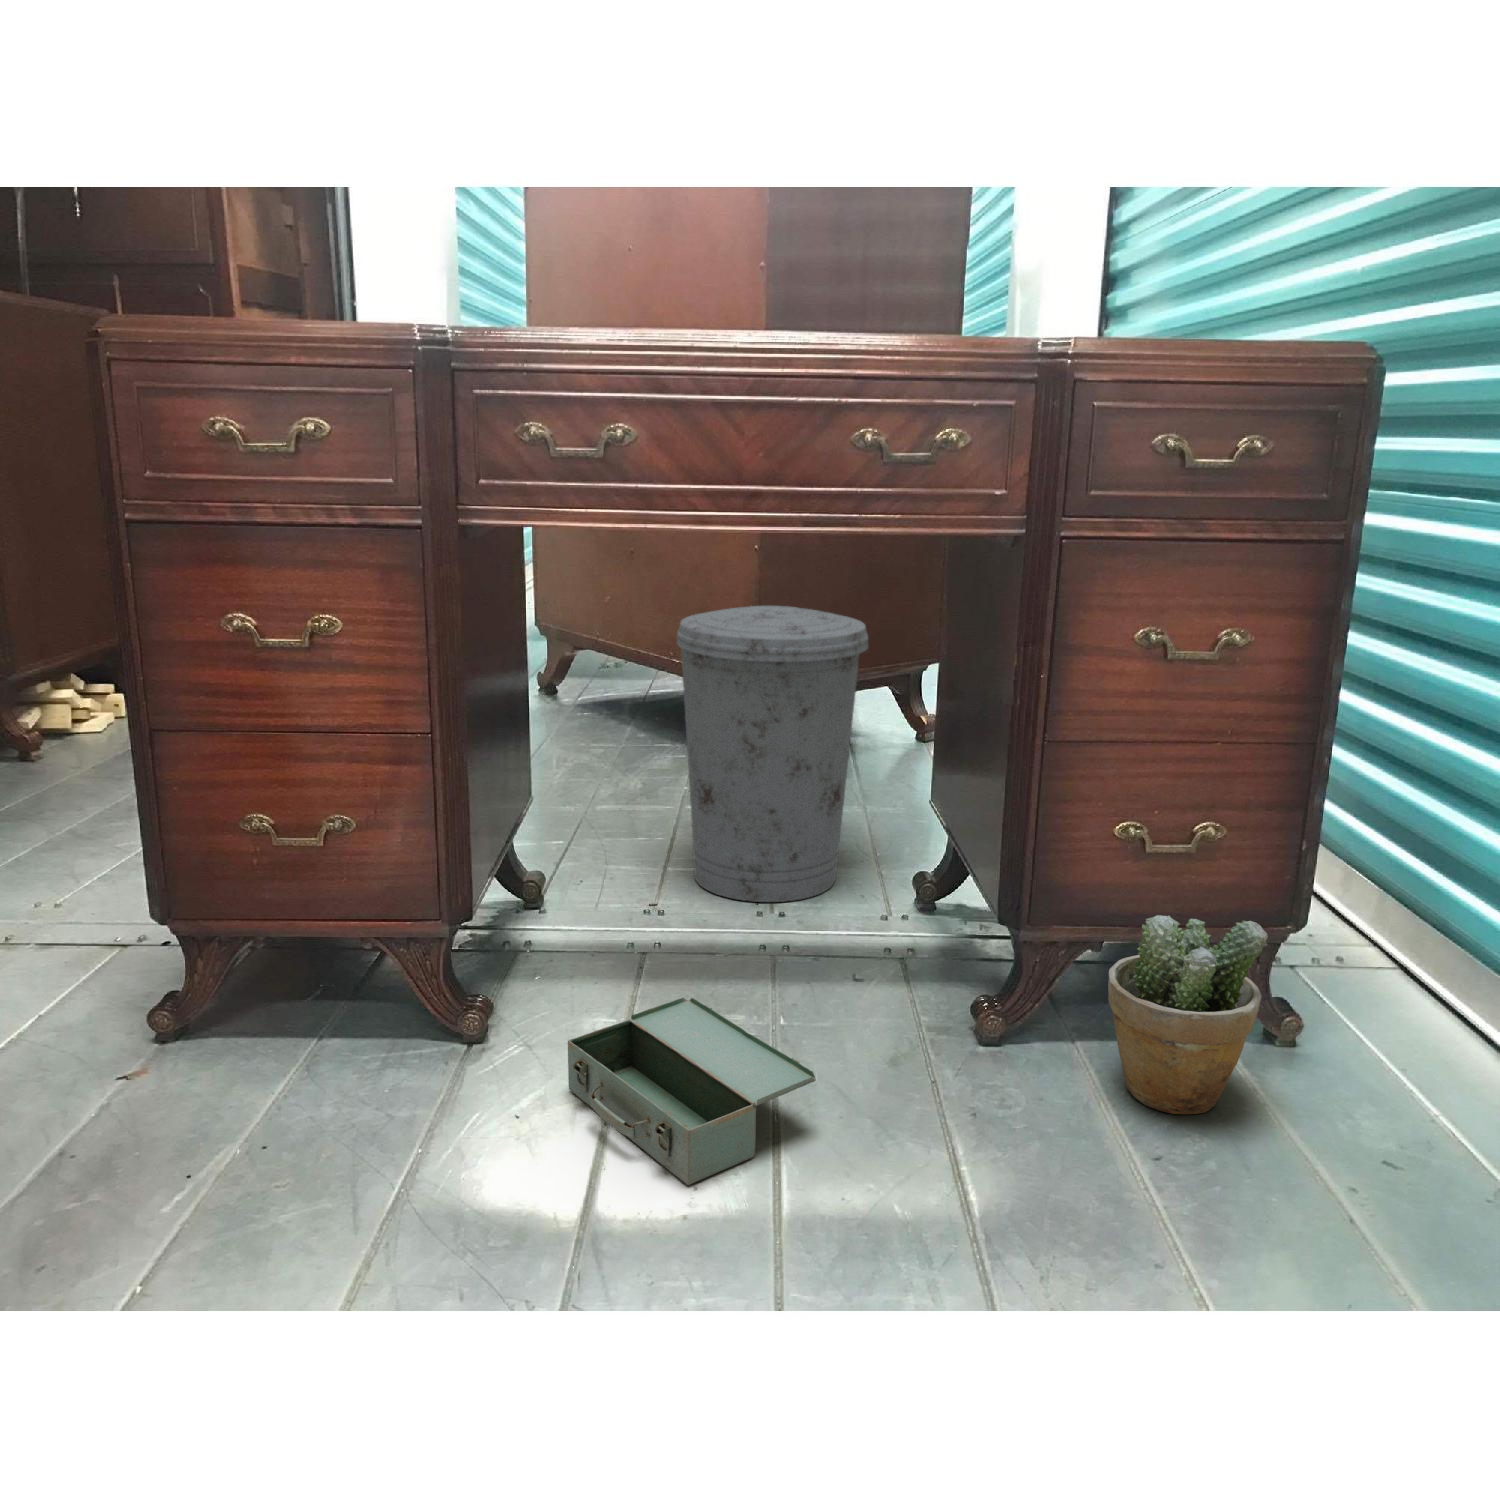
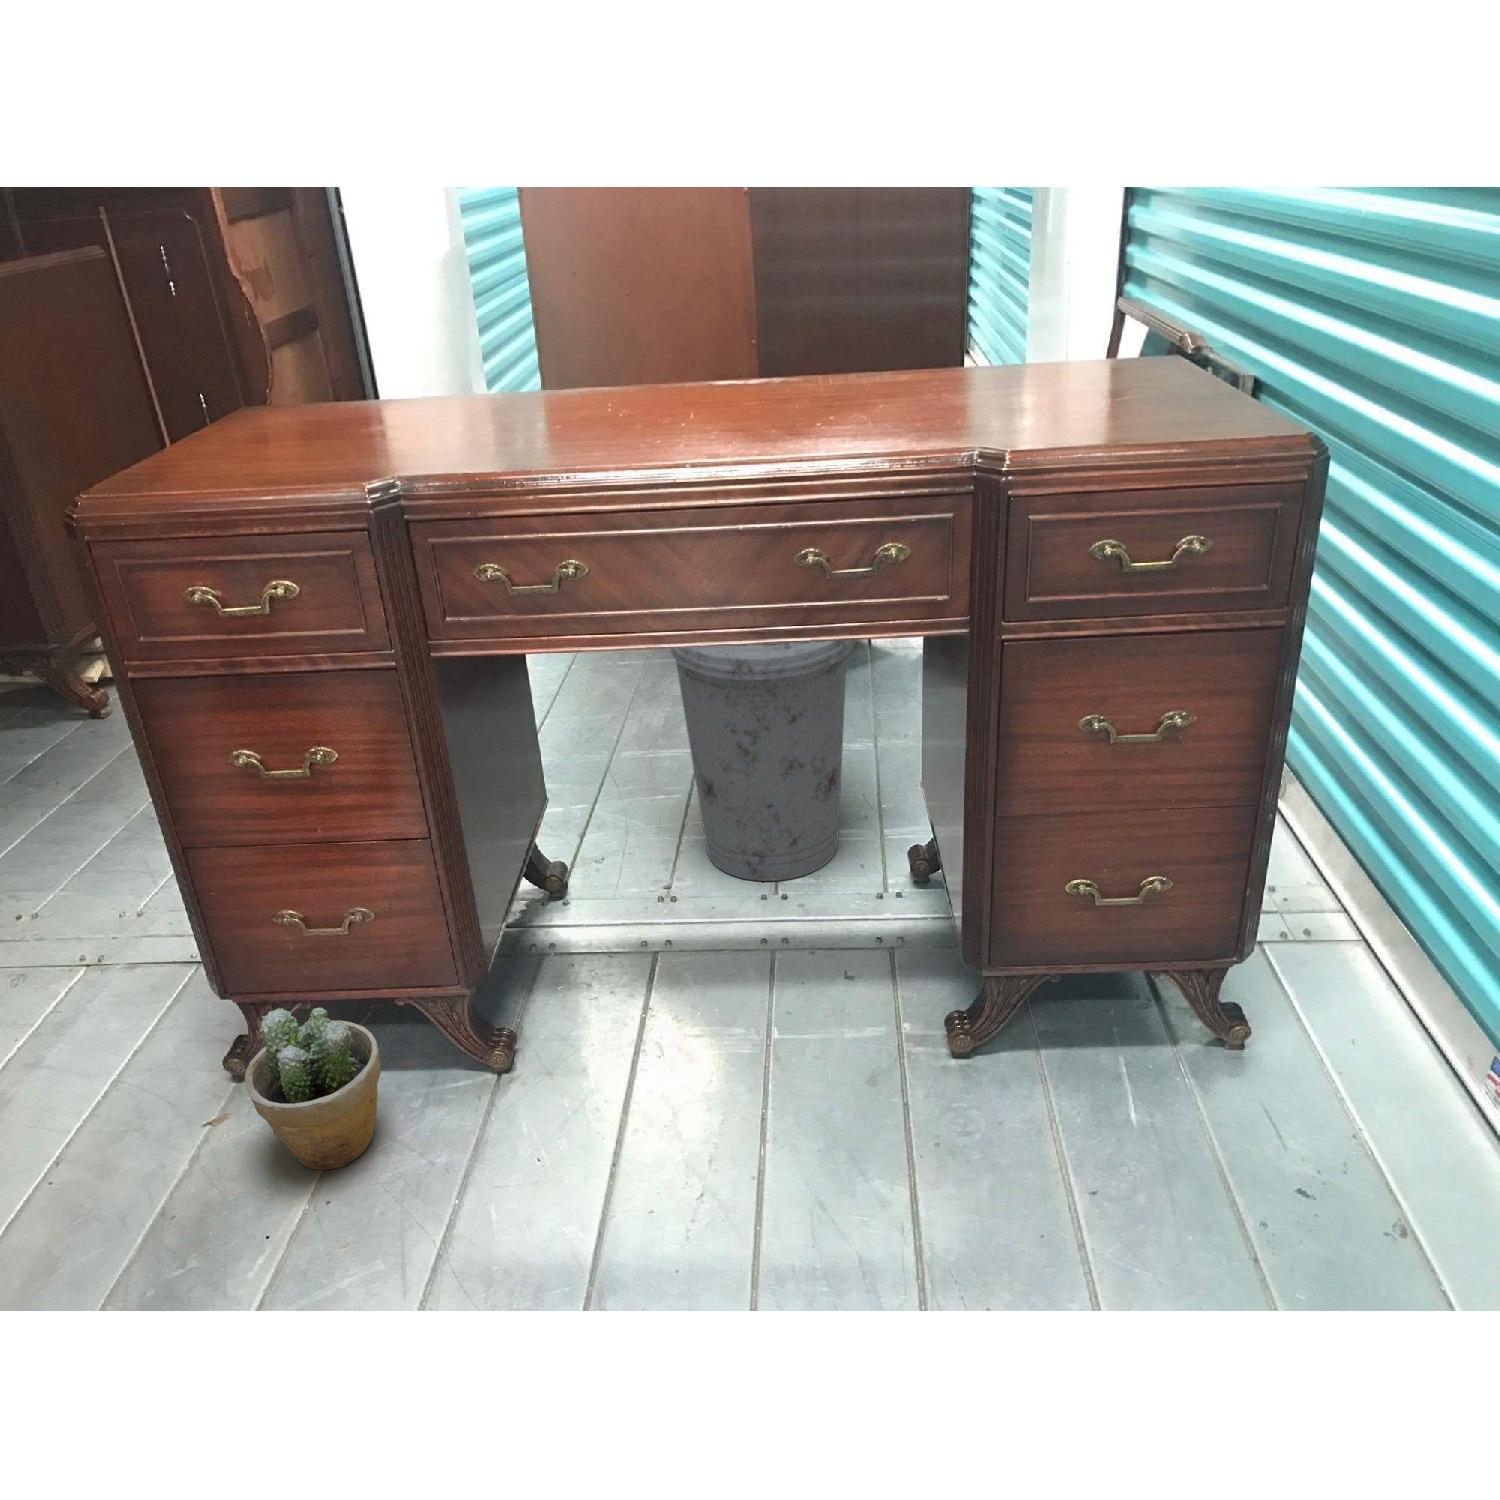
potted plant: present [1108,915,1268,1114] -> present [245,1008,380,1170]
toolbox: present [568,998,816,1185] -> none [578,1038,792,1243]

